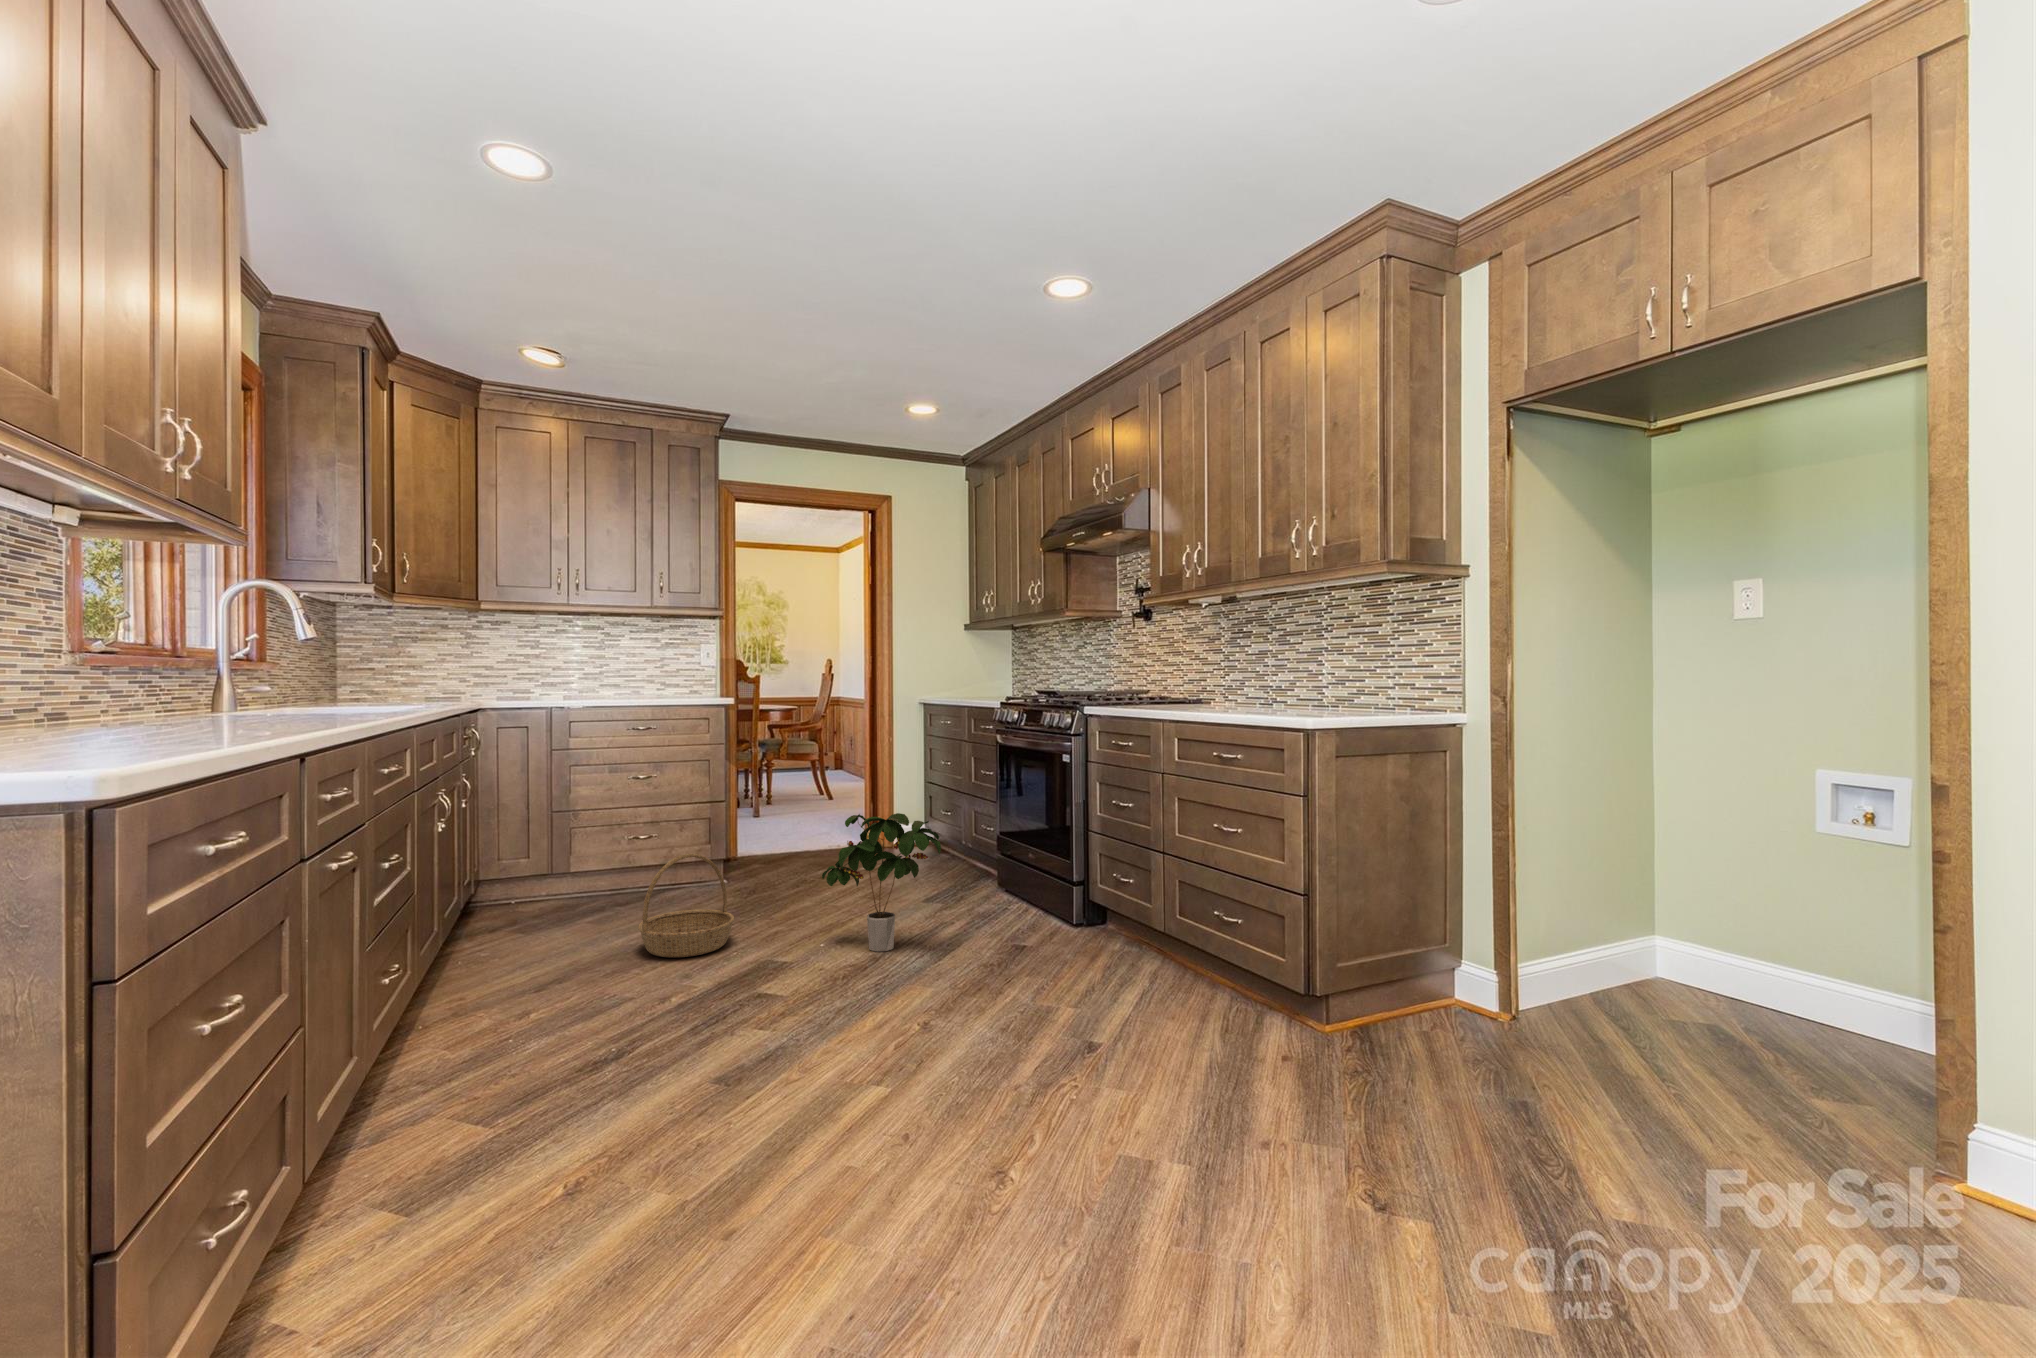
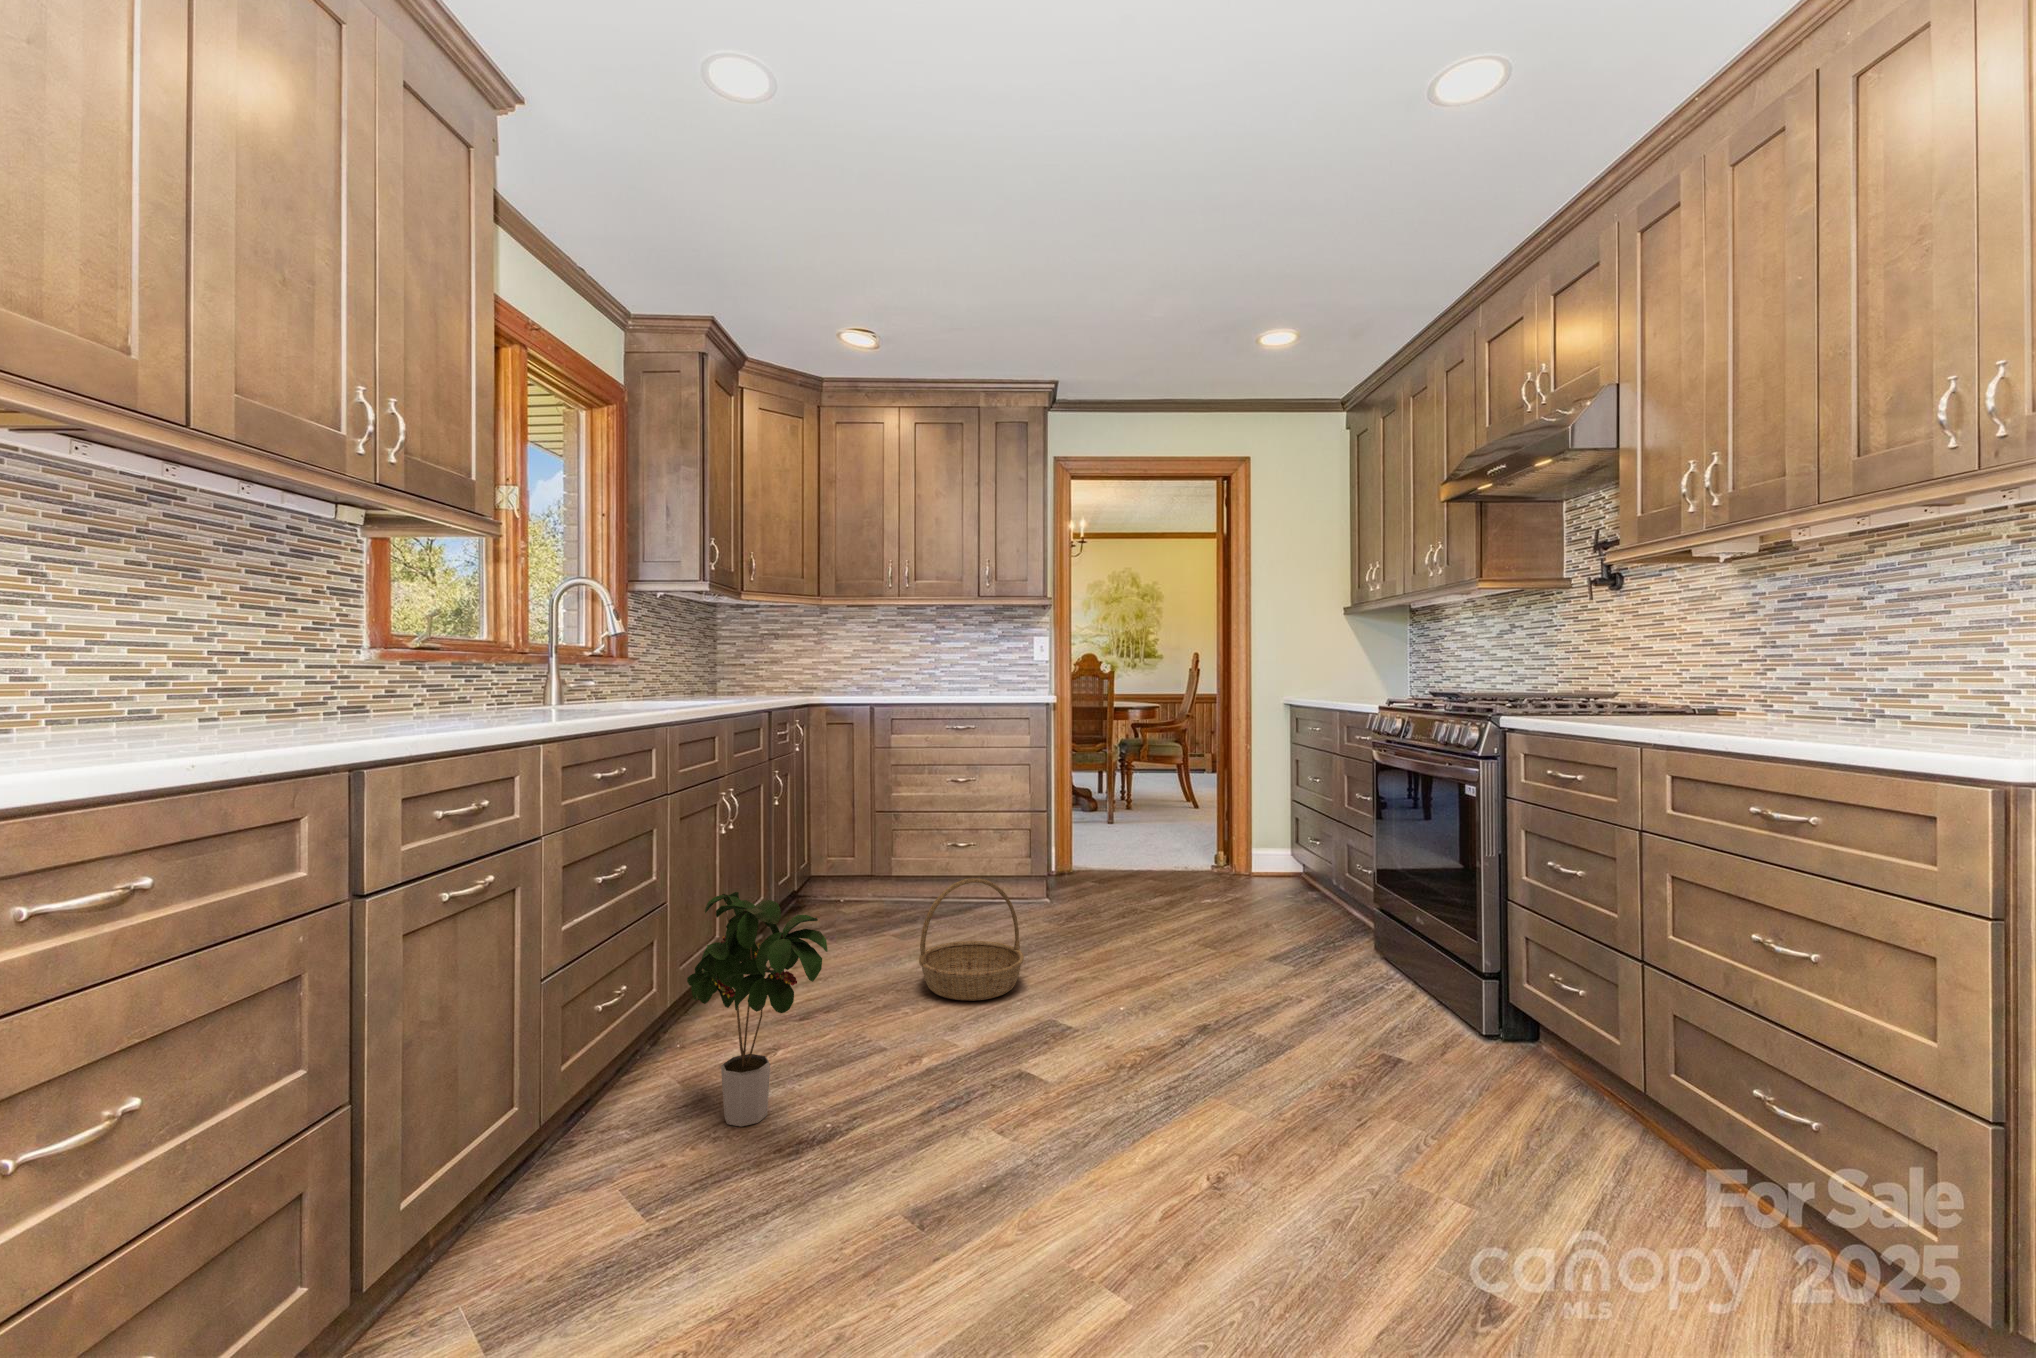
potted plant: present [822,813,941,951] -> present [687,892,828,1127]

